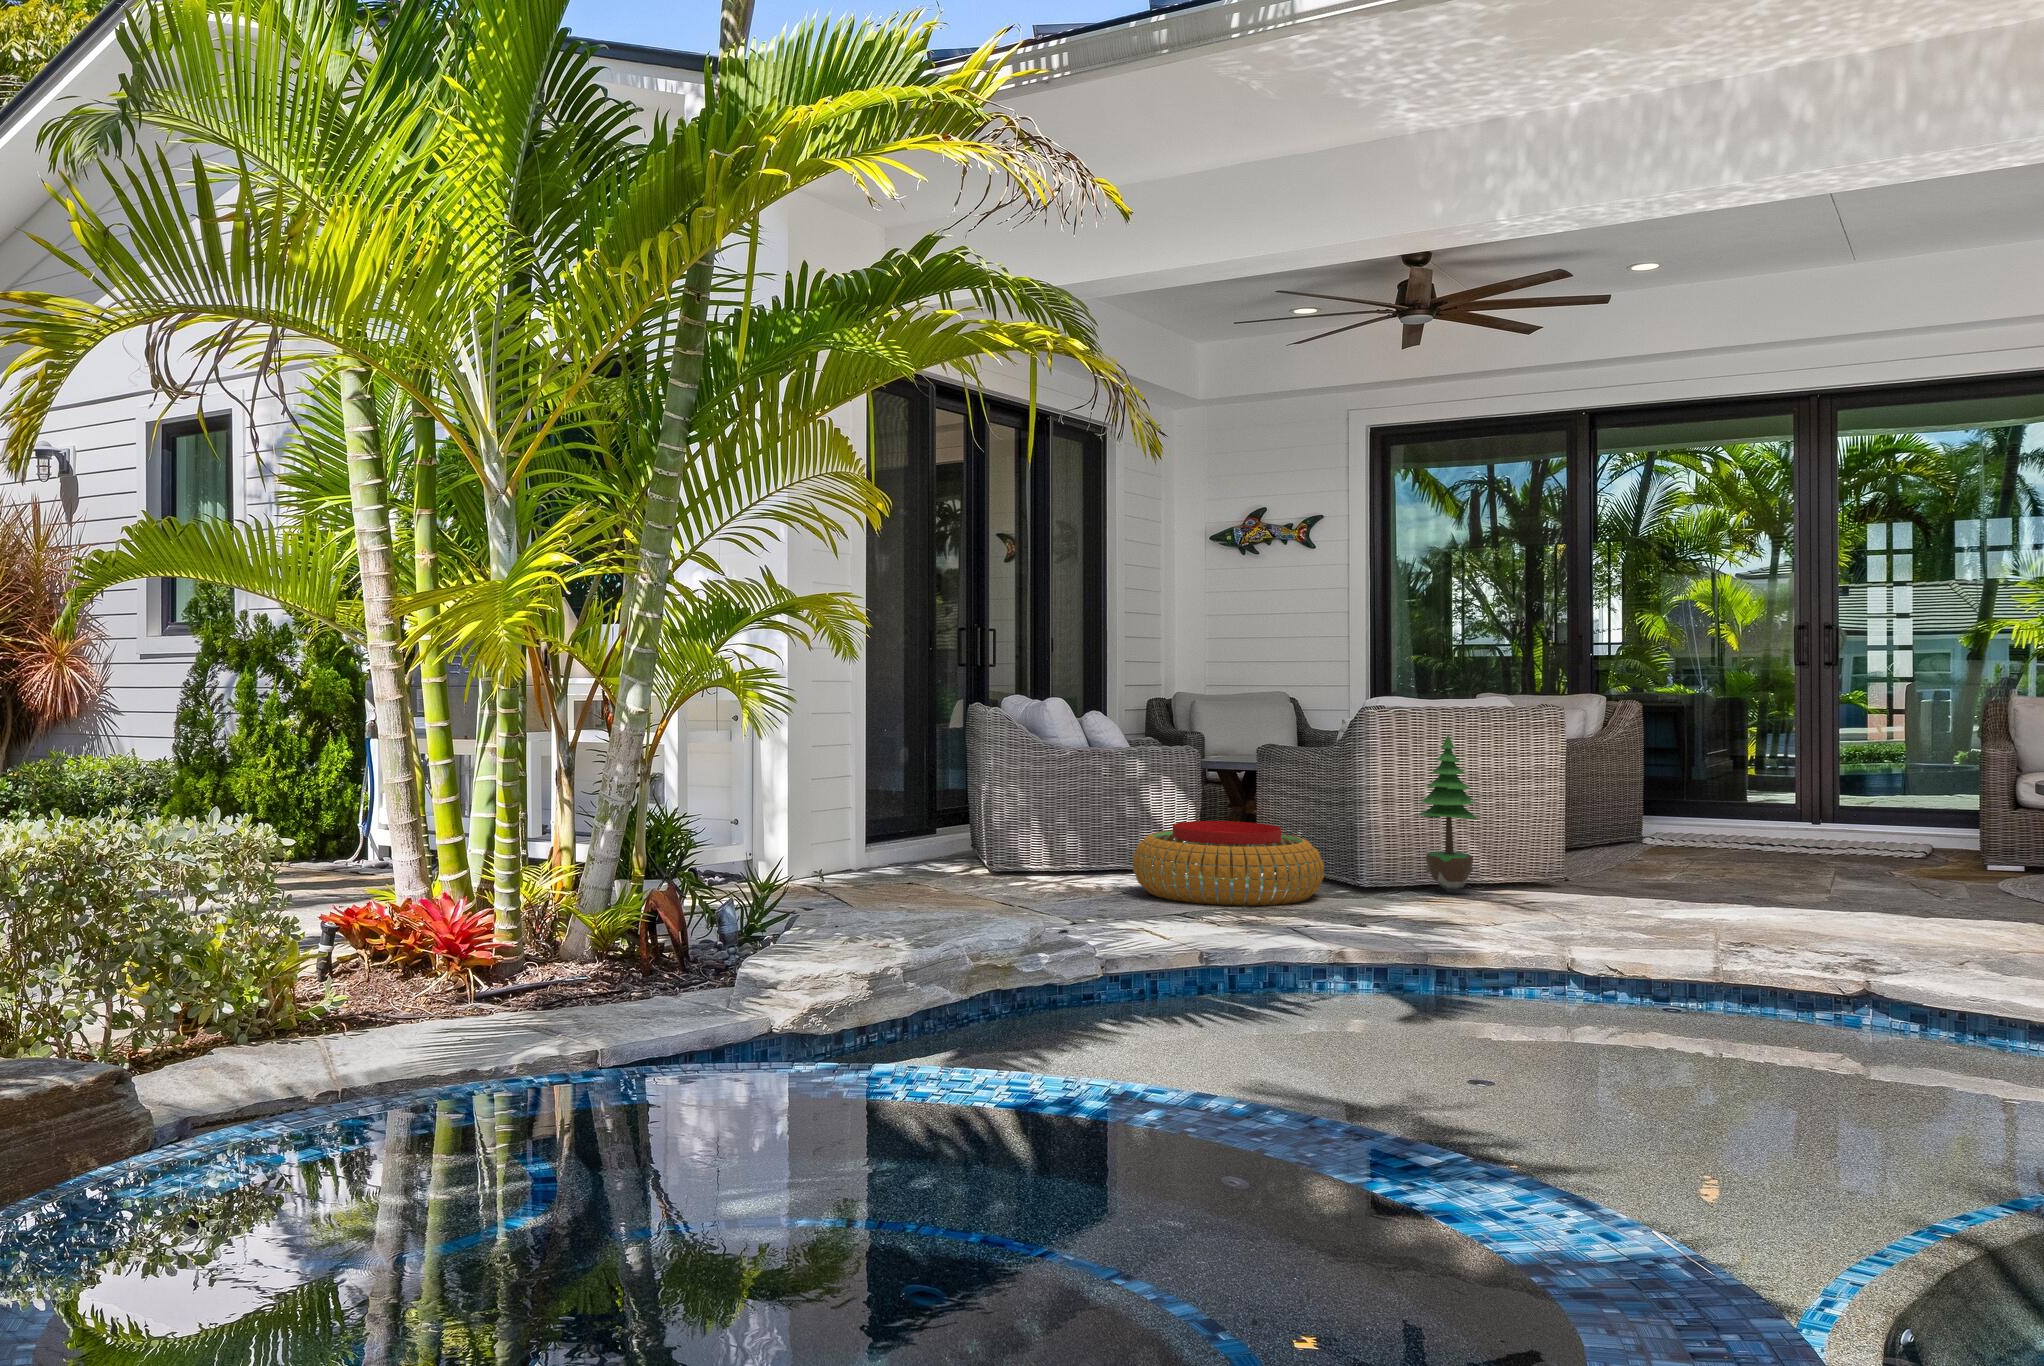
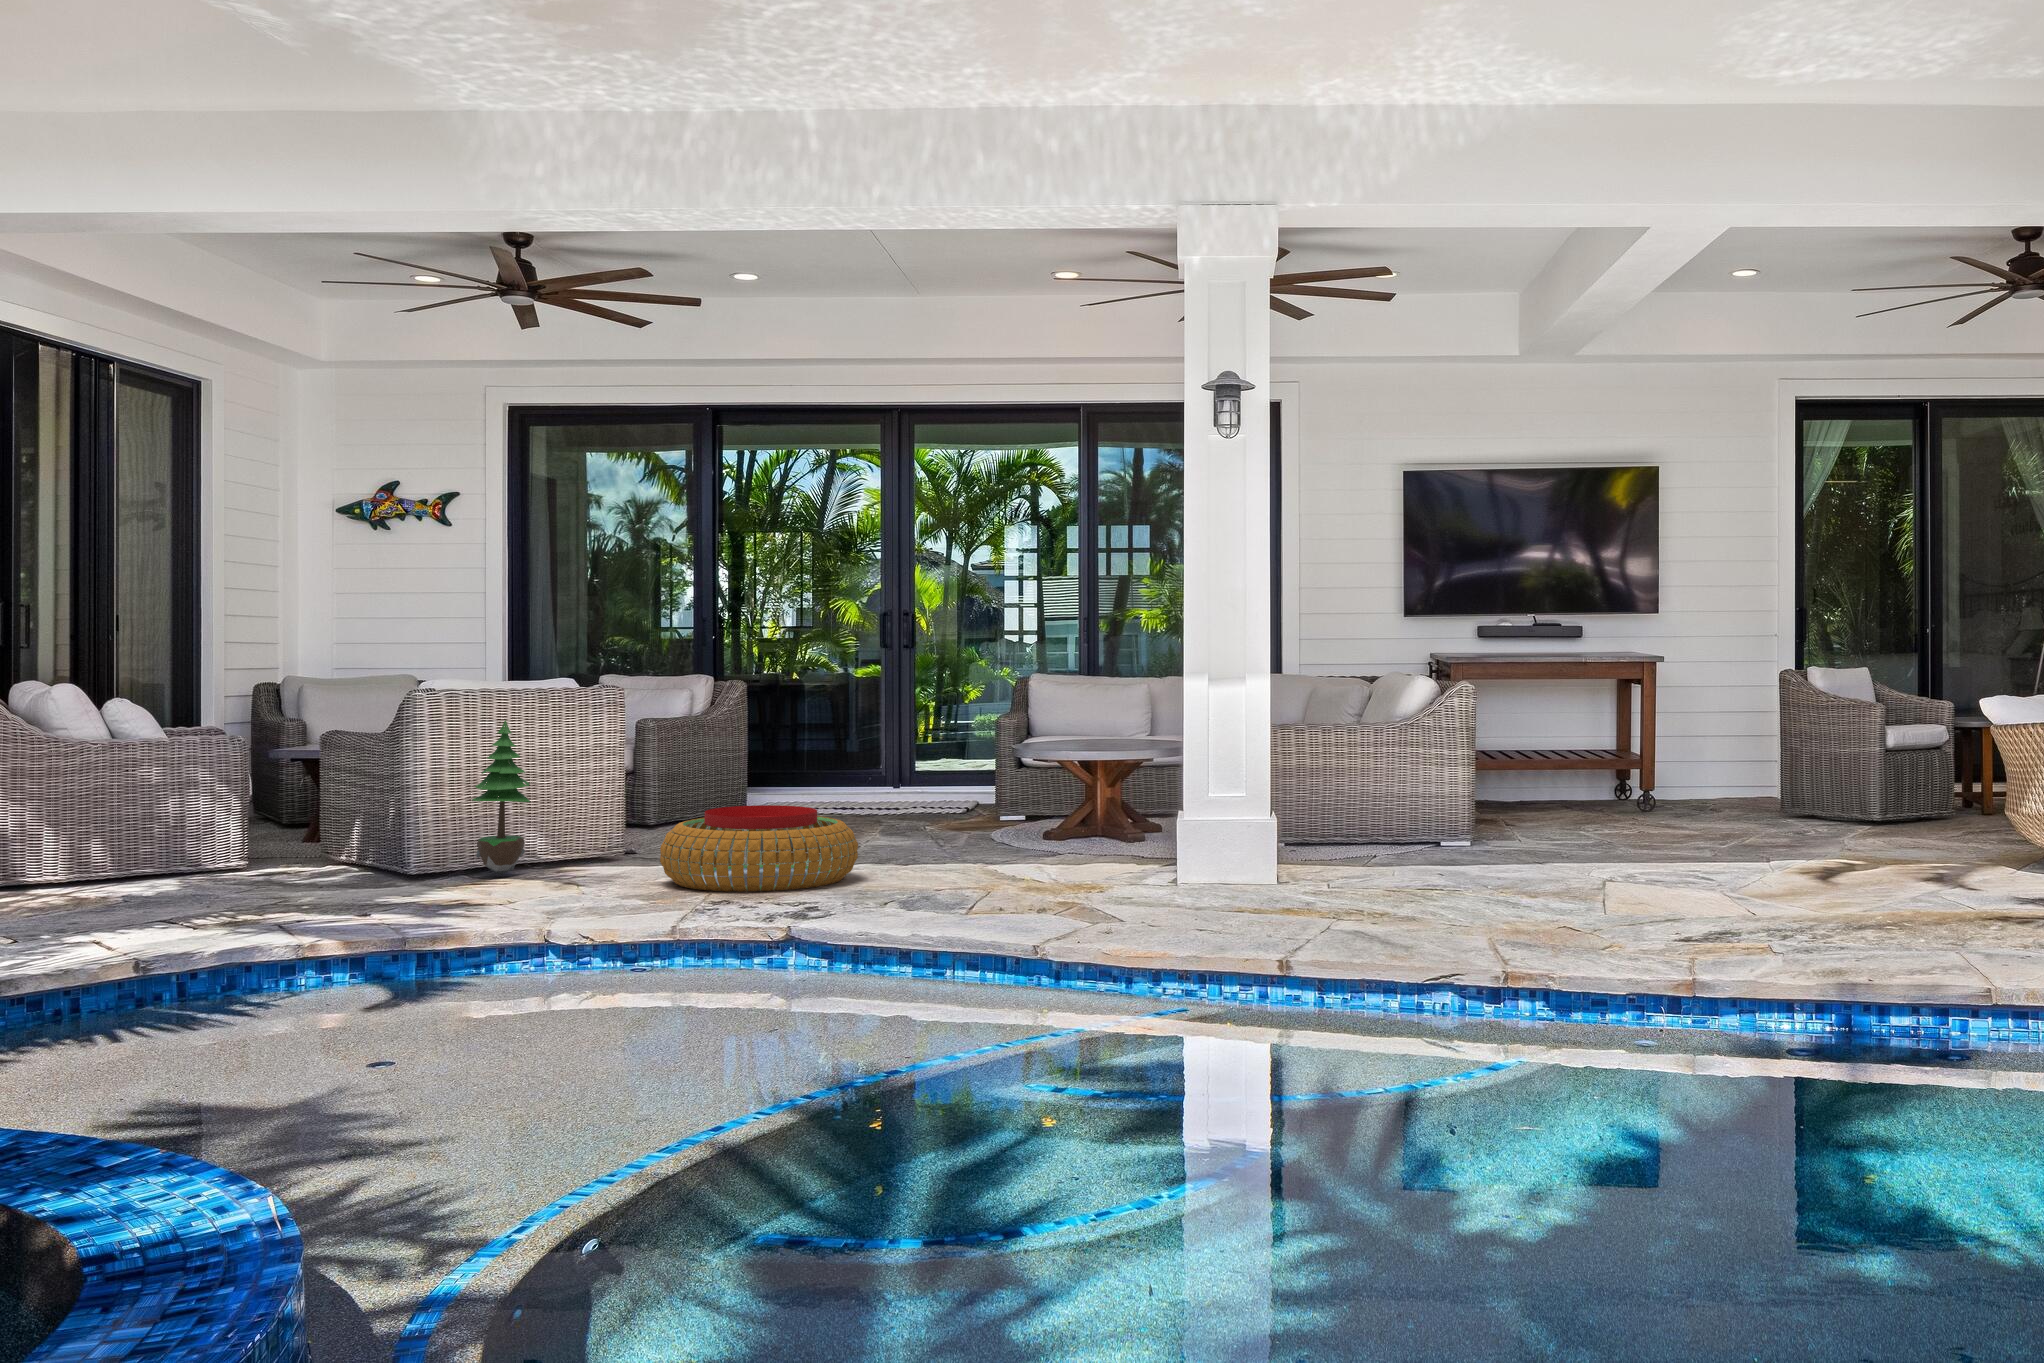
pouf: present [1133,821,1324,906] -> present [660,805,858,892]

